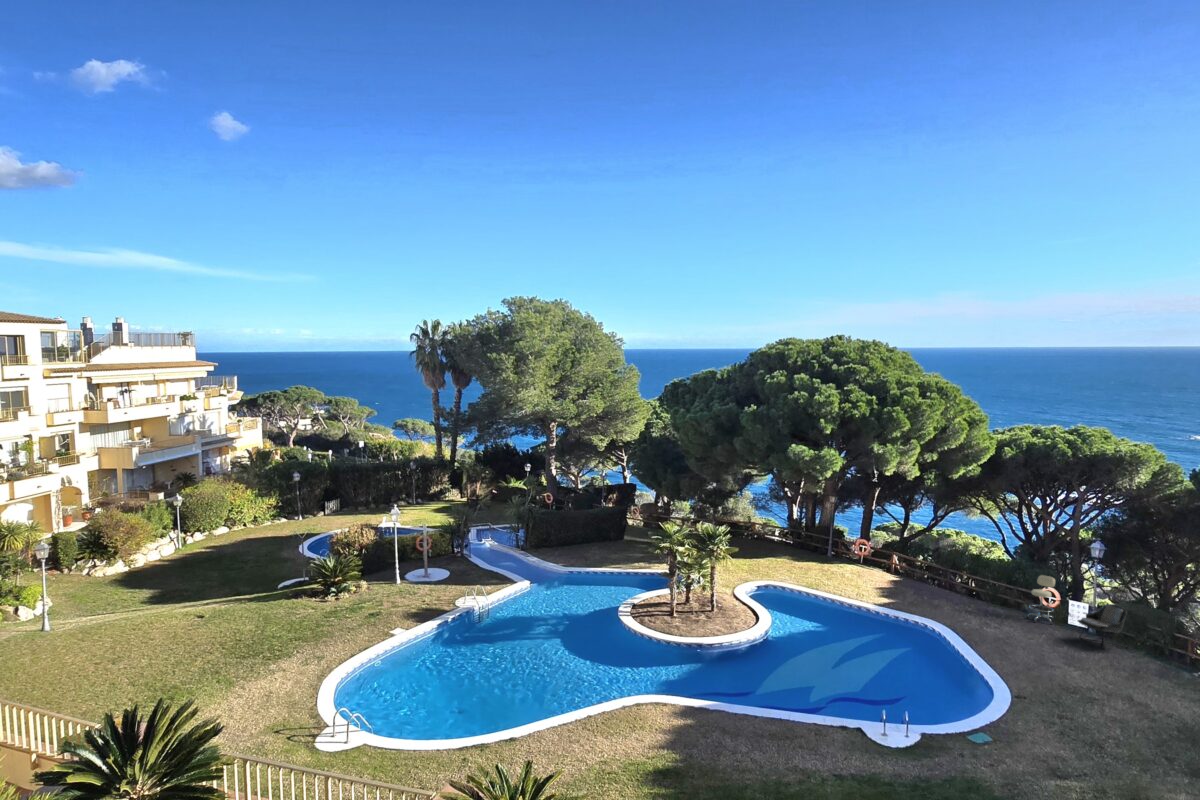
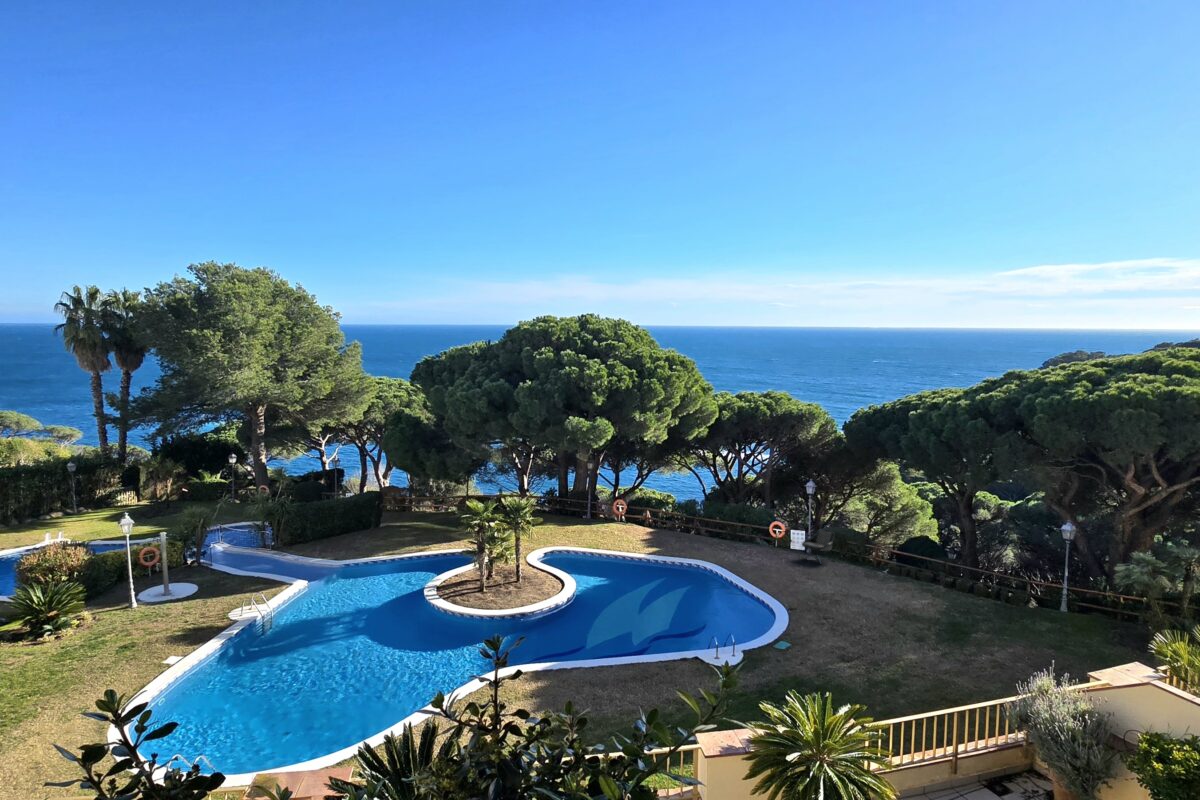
stool: present [1027,575,1055,624] -> none [762,513,782,552]

